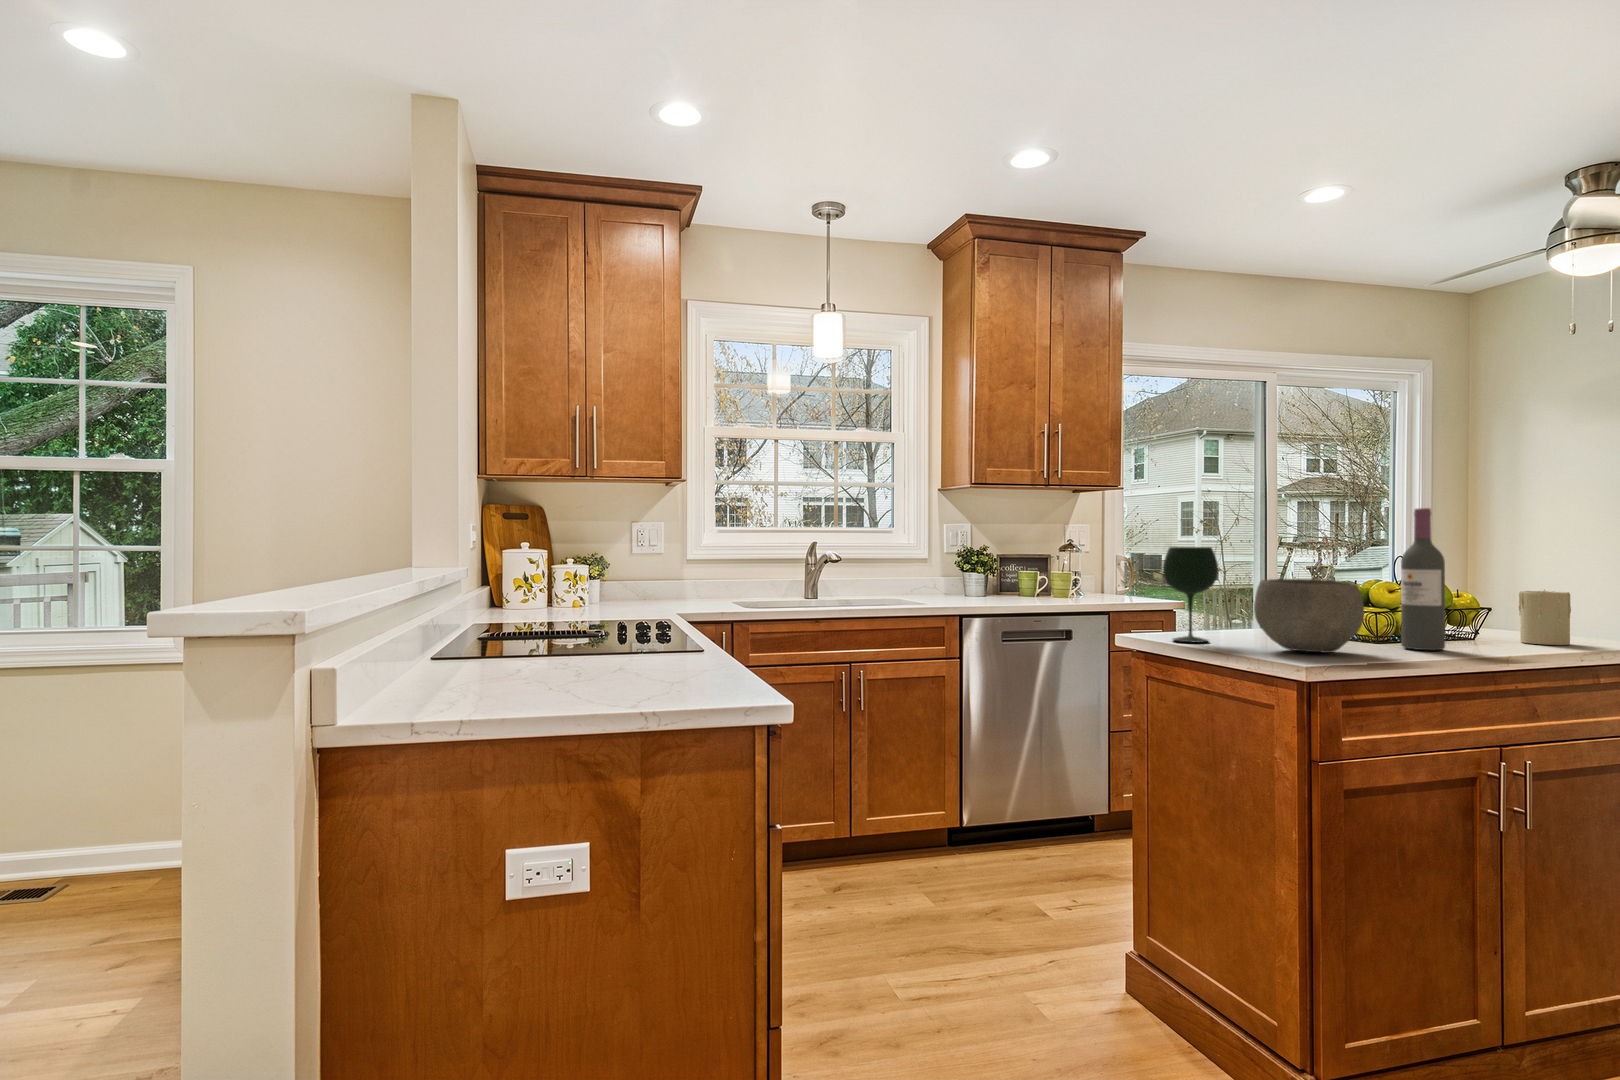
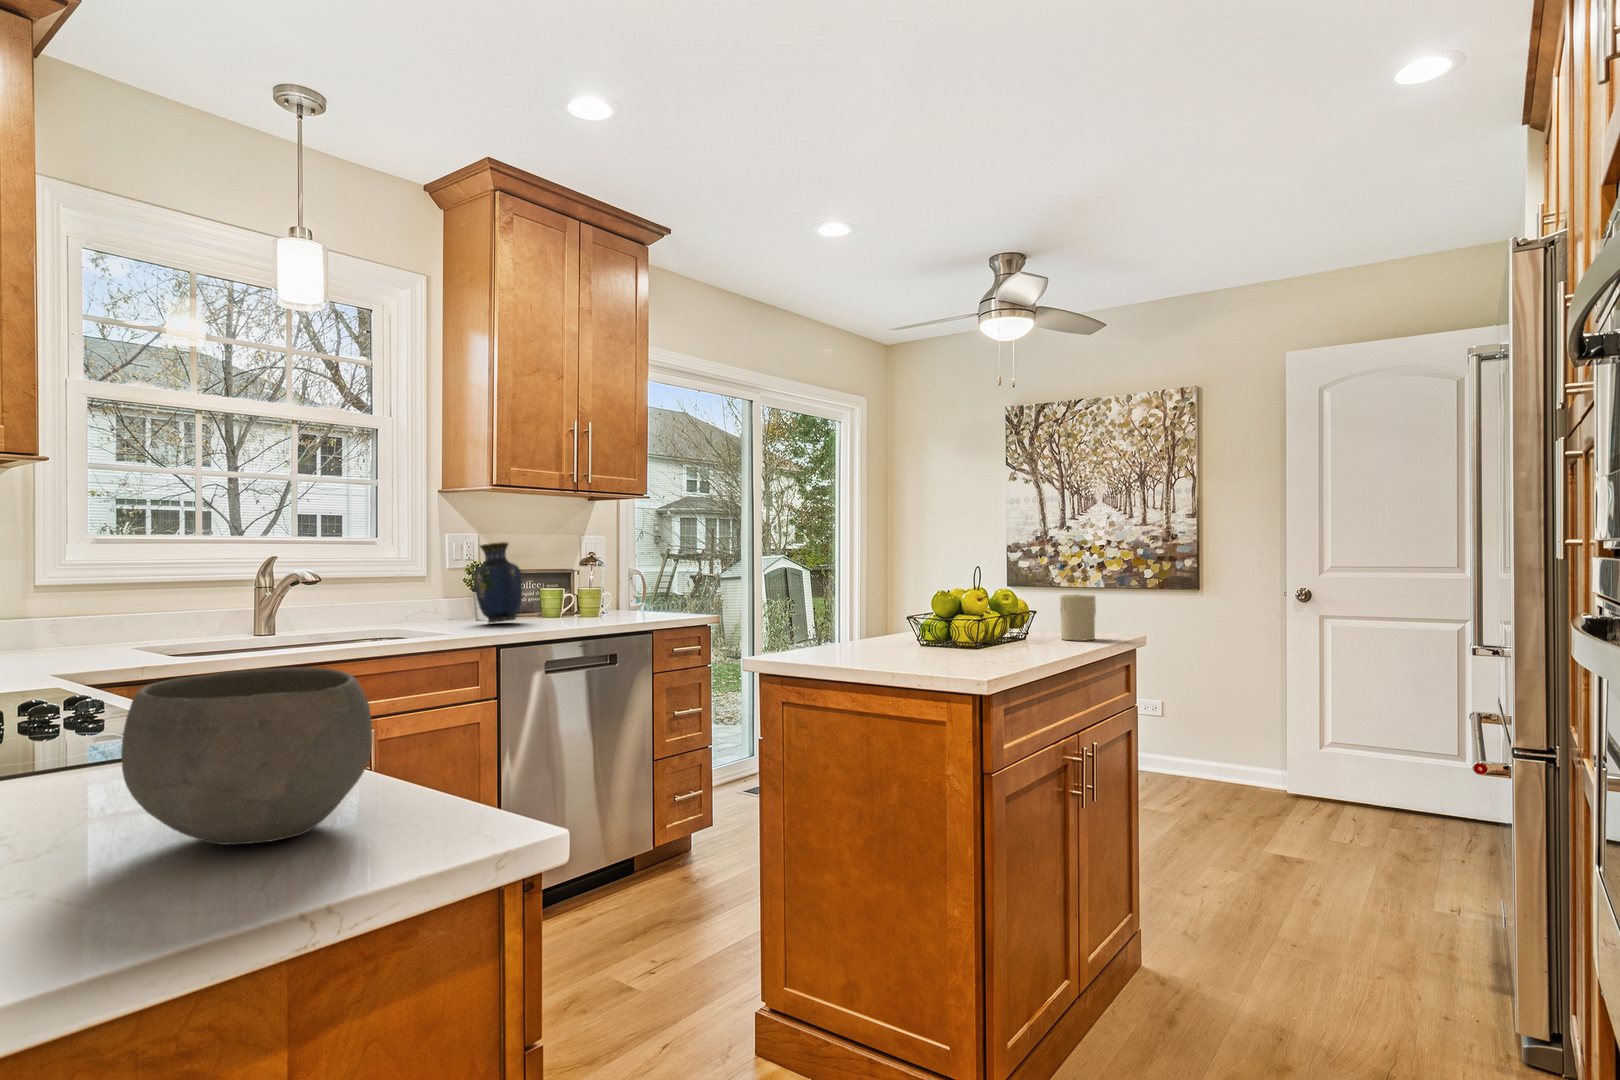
wine bottle: present [1401,508,1445,650] -> none [1003,524,1038,654]
vase: none [959,532,998,599] -> present [474,542,522,623]
wine glass: present [1163,547,1218,642] -> none [804,562,858,664]
bowl: present [1254,579,1364,653] -> present [121,667,372,845]

